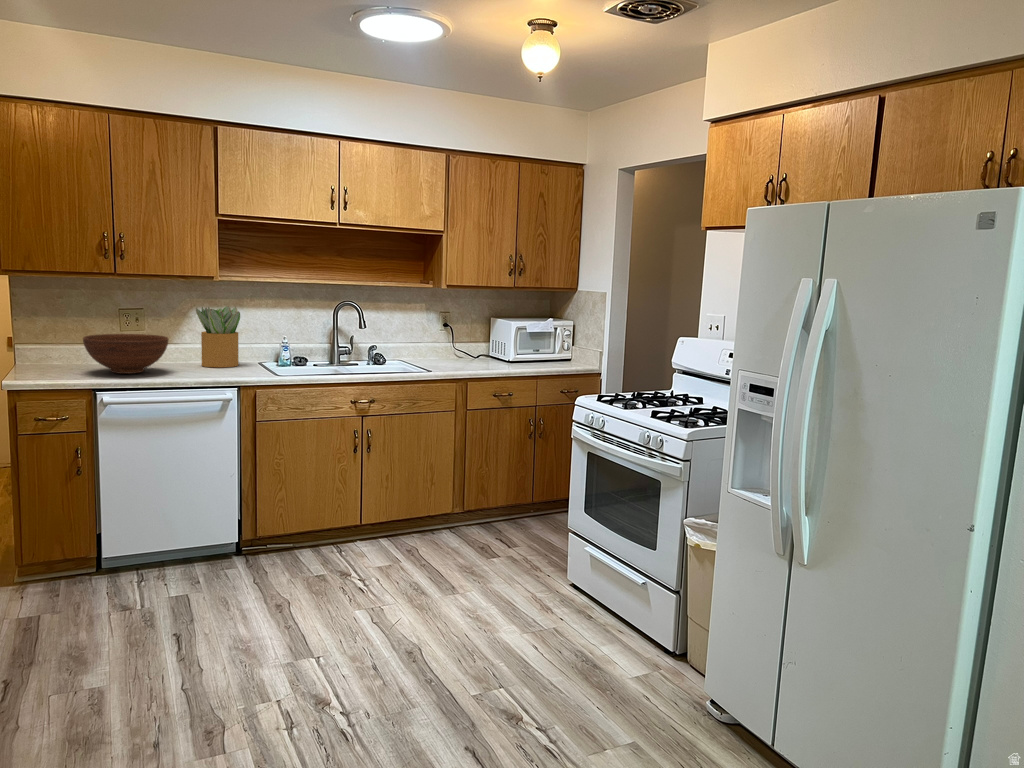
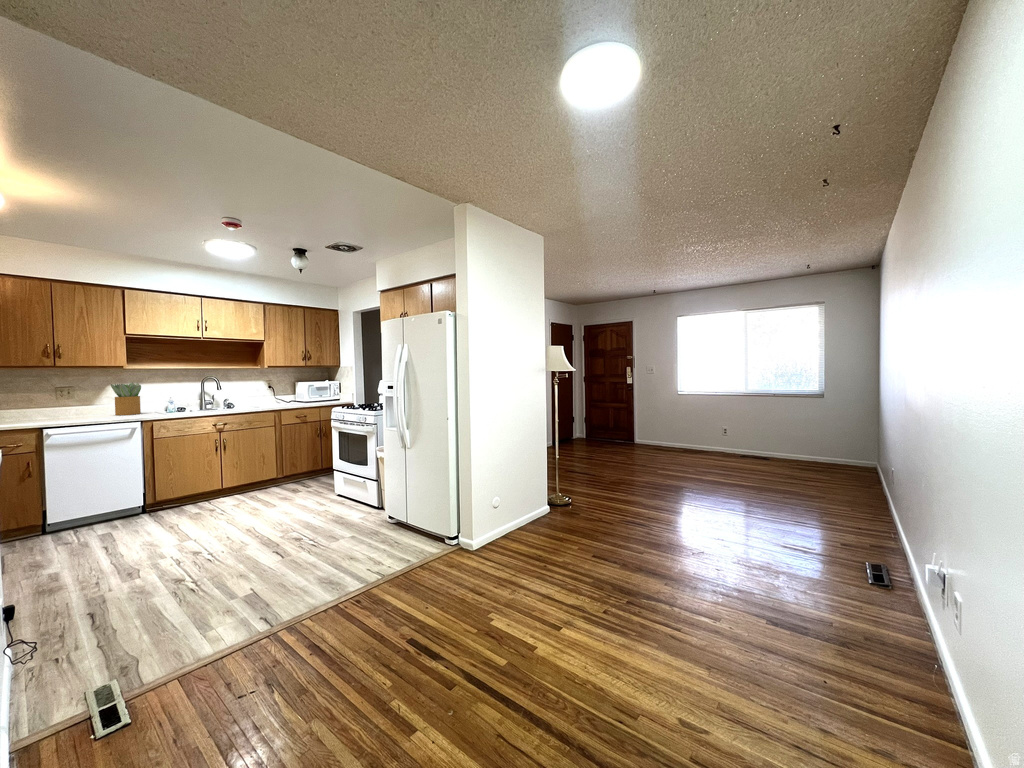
fruit bowl: present [83,334,168,374] -> none [30,399,93,421]

